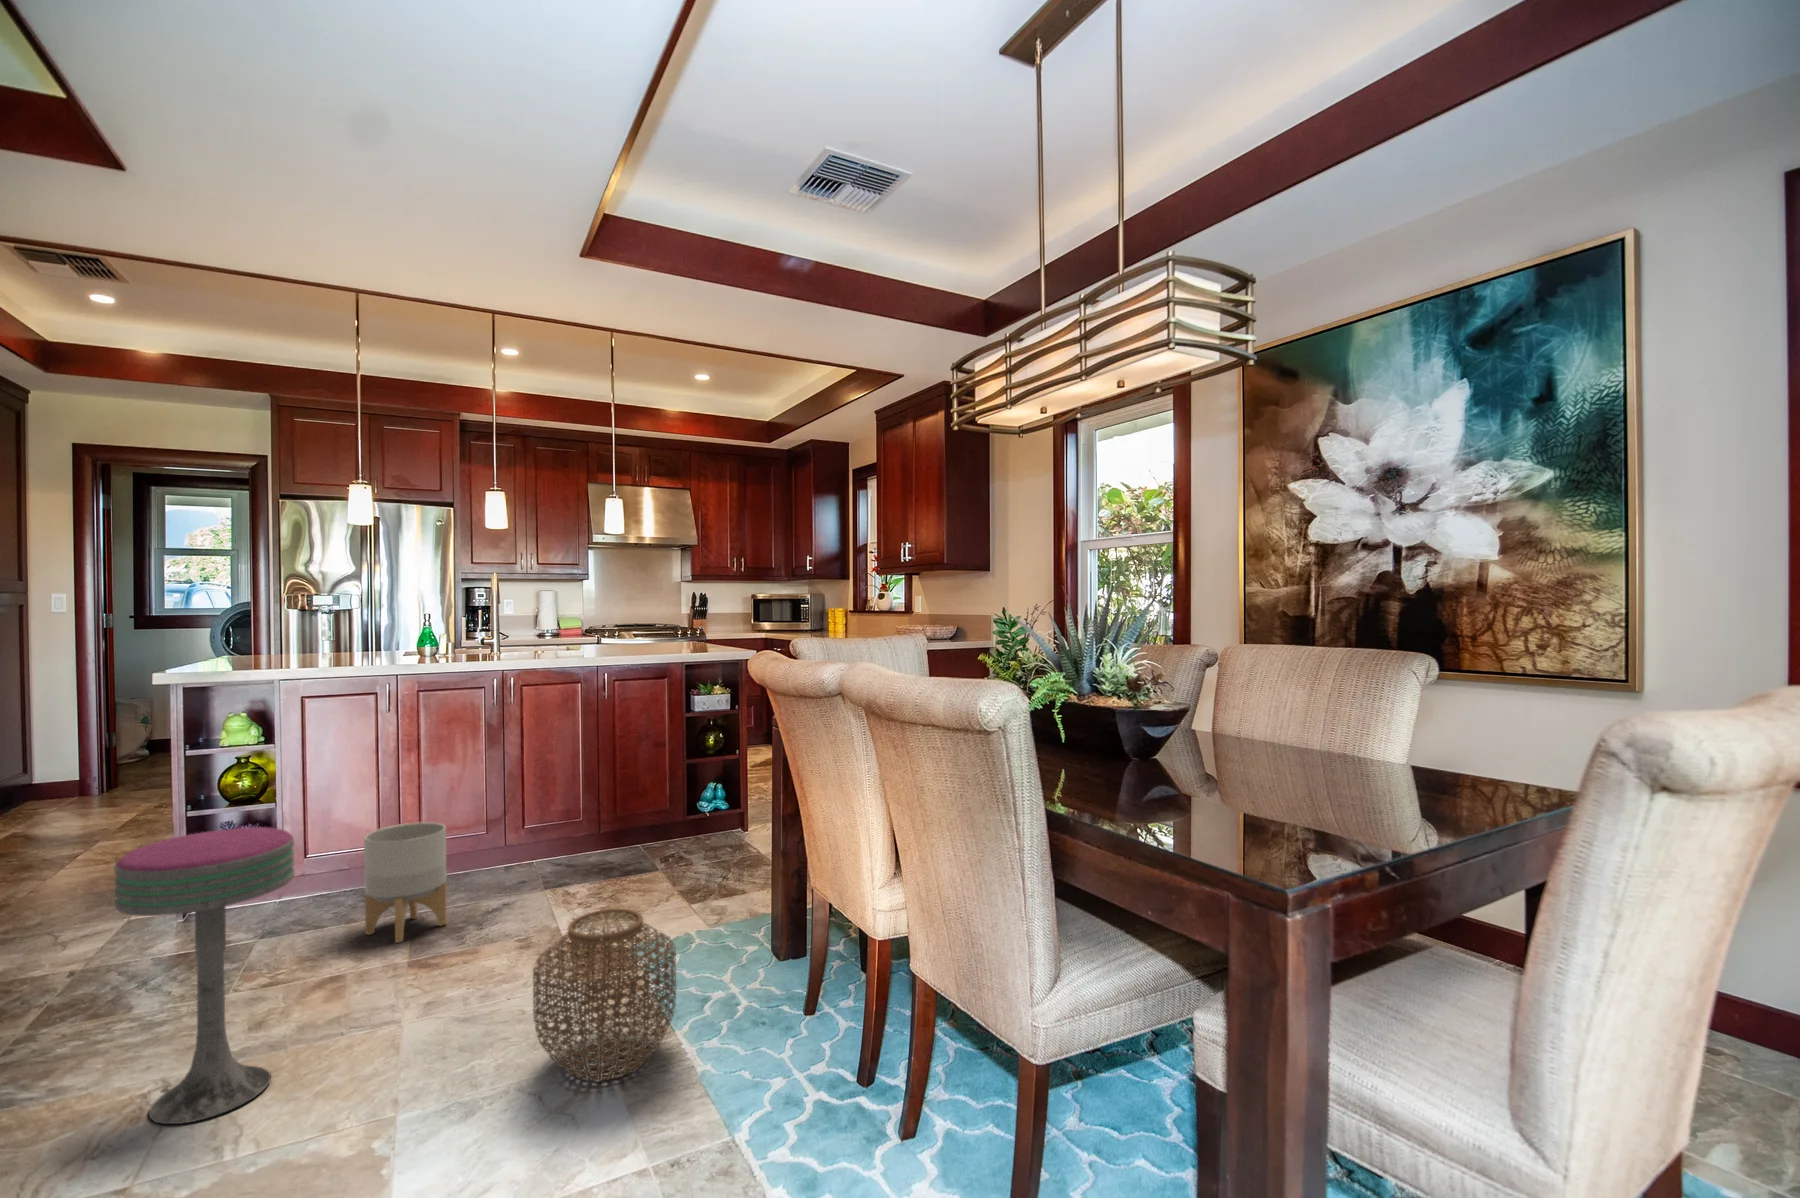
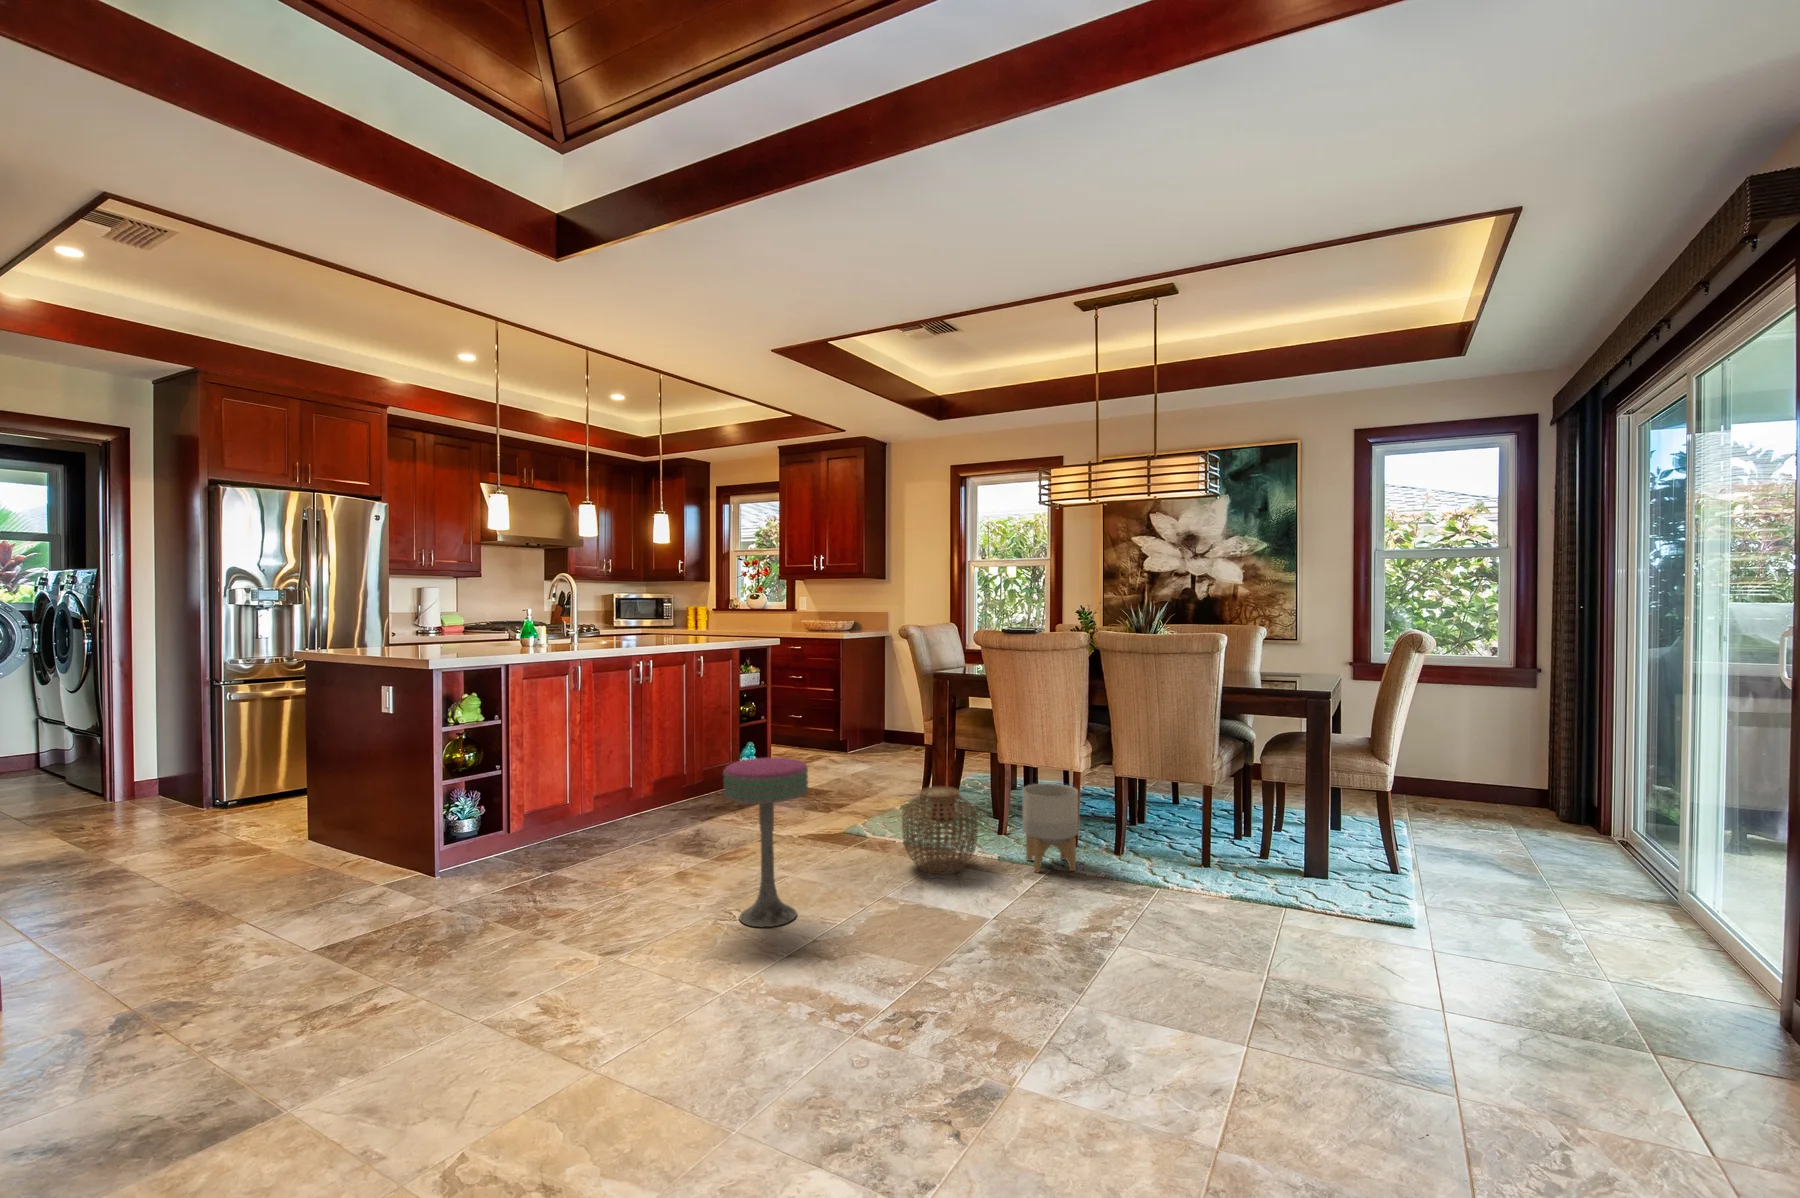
planter: present [364,822,447,943] -> present [1022,784,1078,872]

